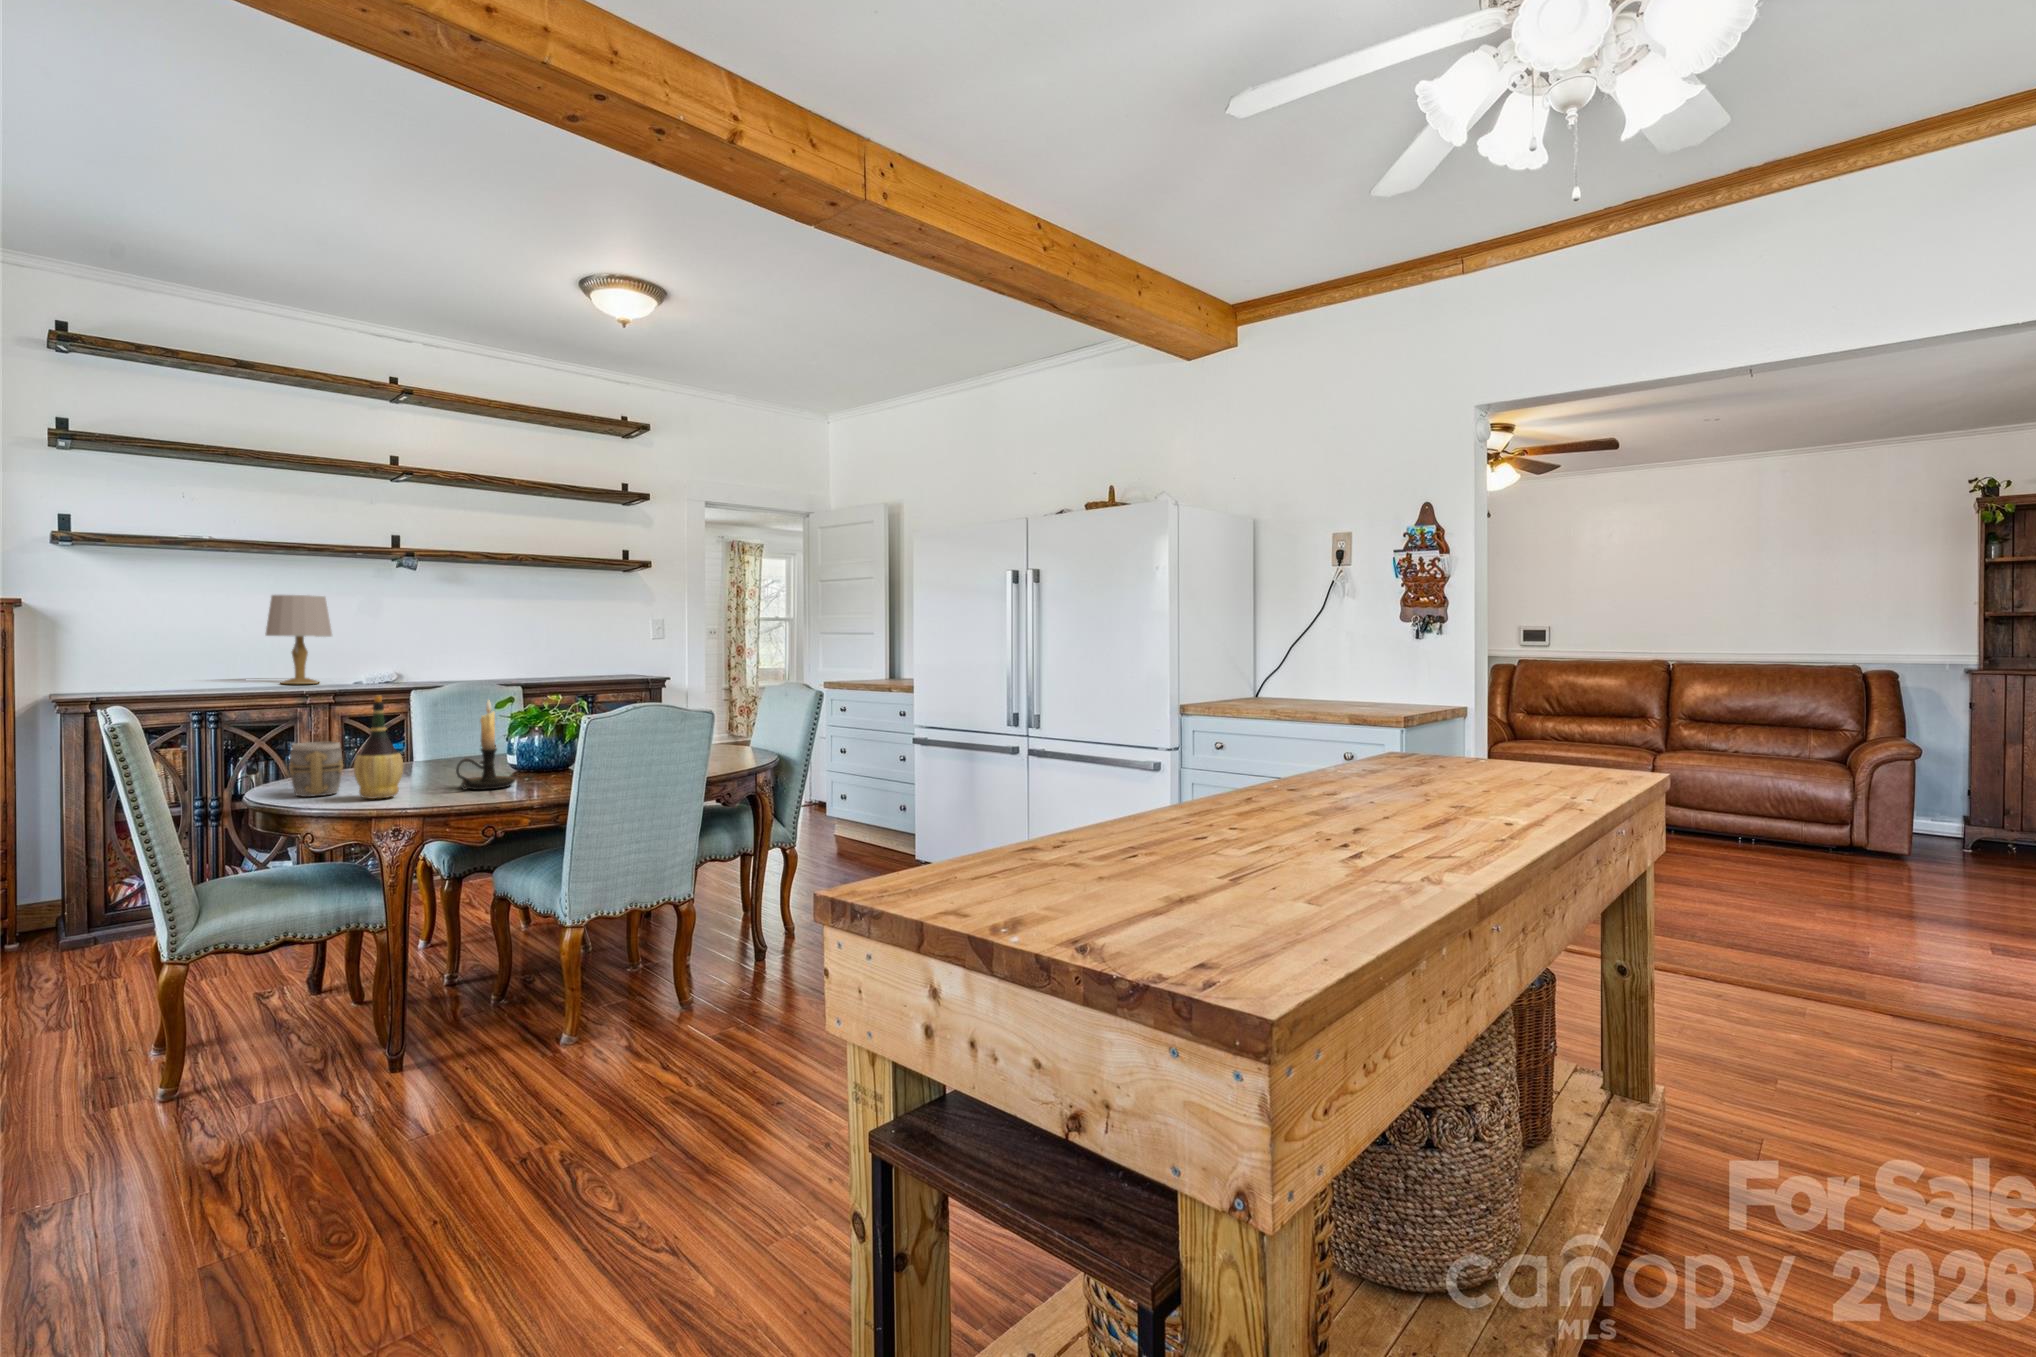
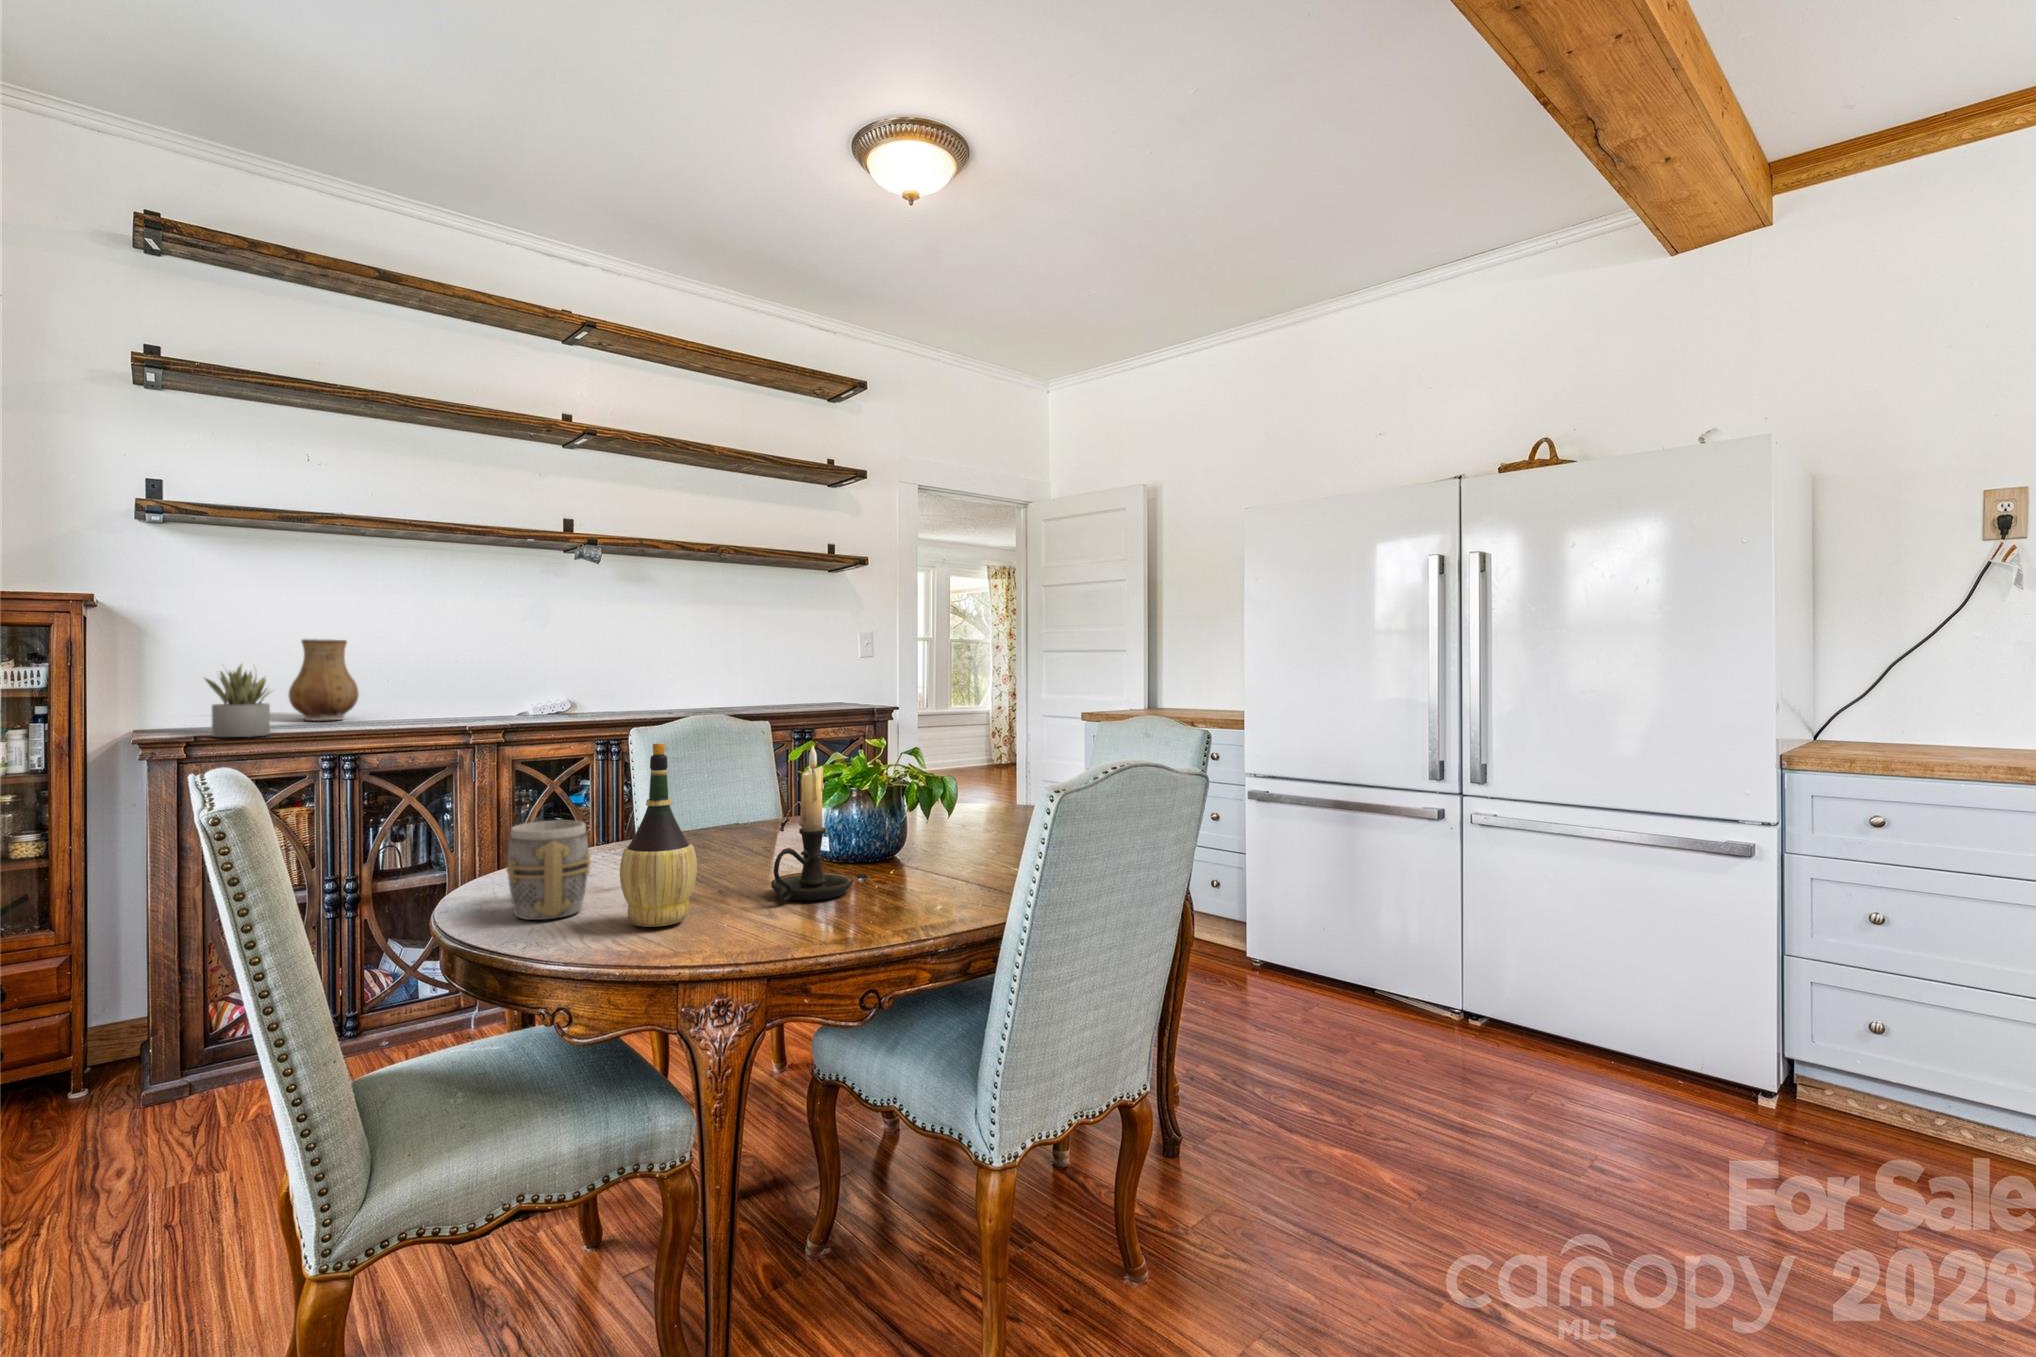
table lamp: present [265,595,332,684] -> none [412,593,496,715]
ceramic pitcher: none [168,629,222,688] -> present [289,639,358,721]
succulent plant: none [103,646,157,698] -> present [205,665,270,737]

